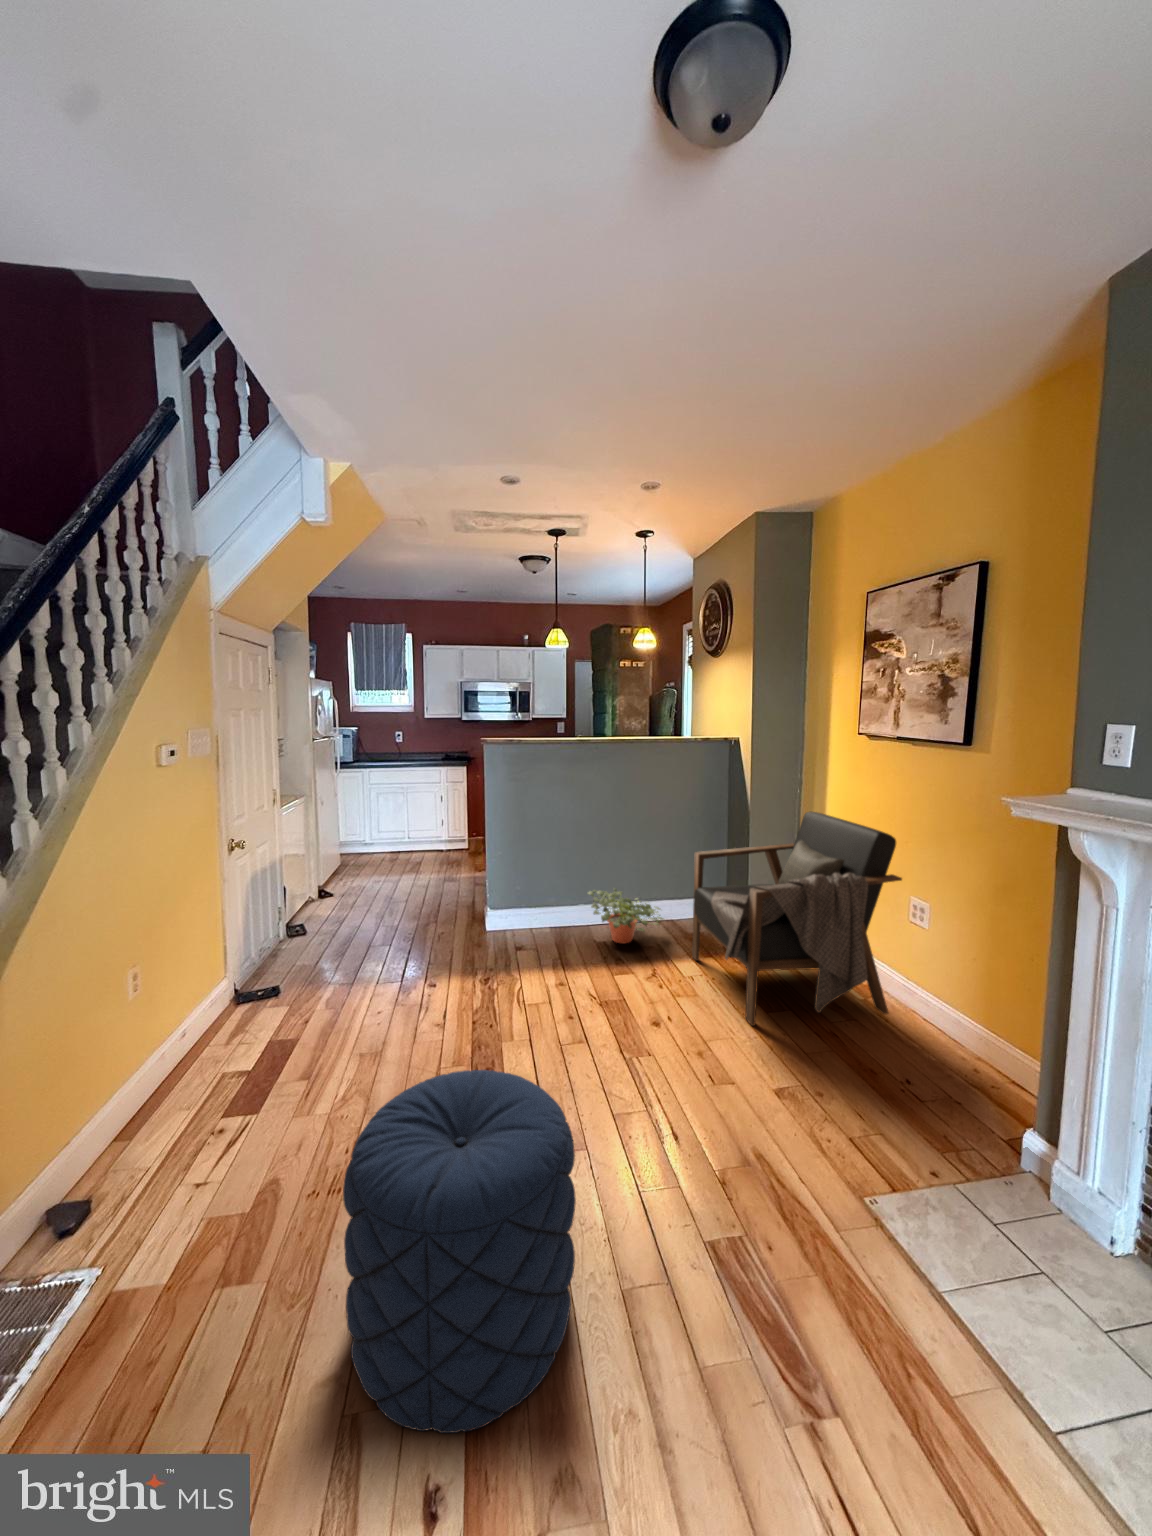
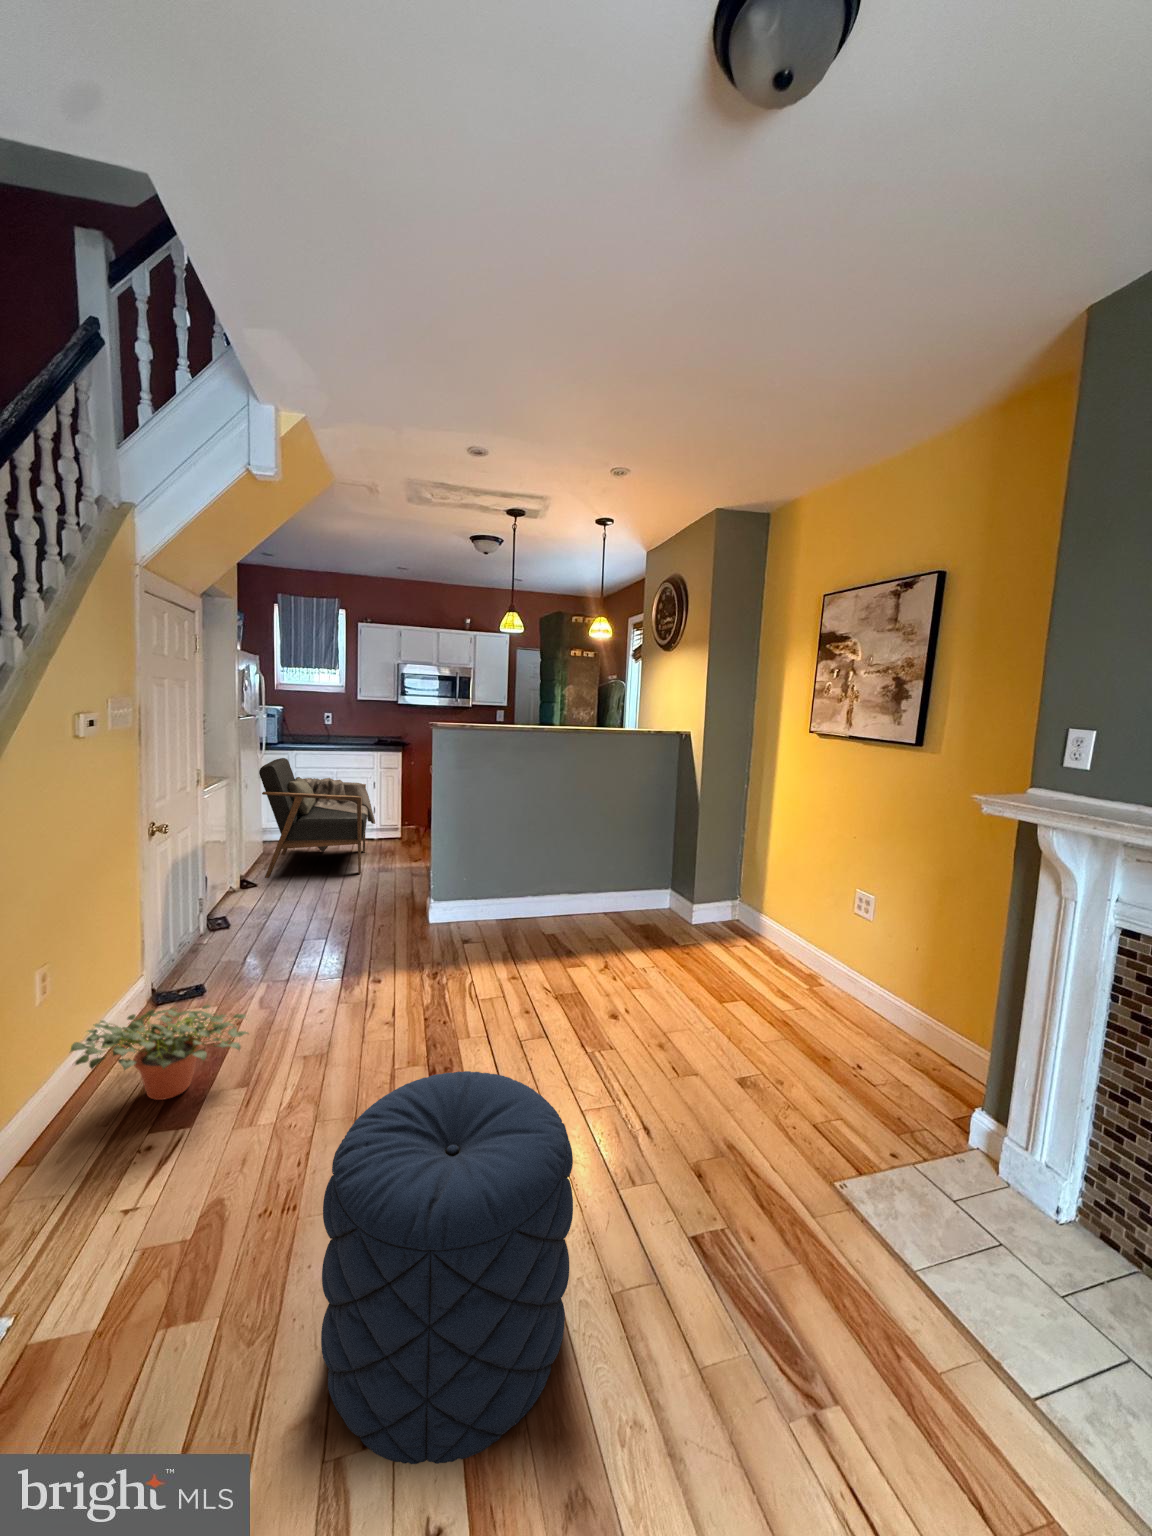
armchair: present [692,812,902,1026] -> present [259,758,375,878]
potted plant: present [588,888,663,943] -> present [70,1005,248,1100]

